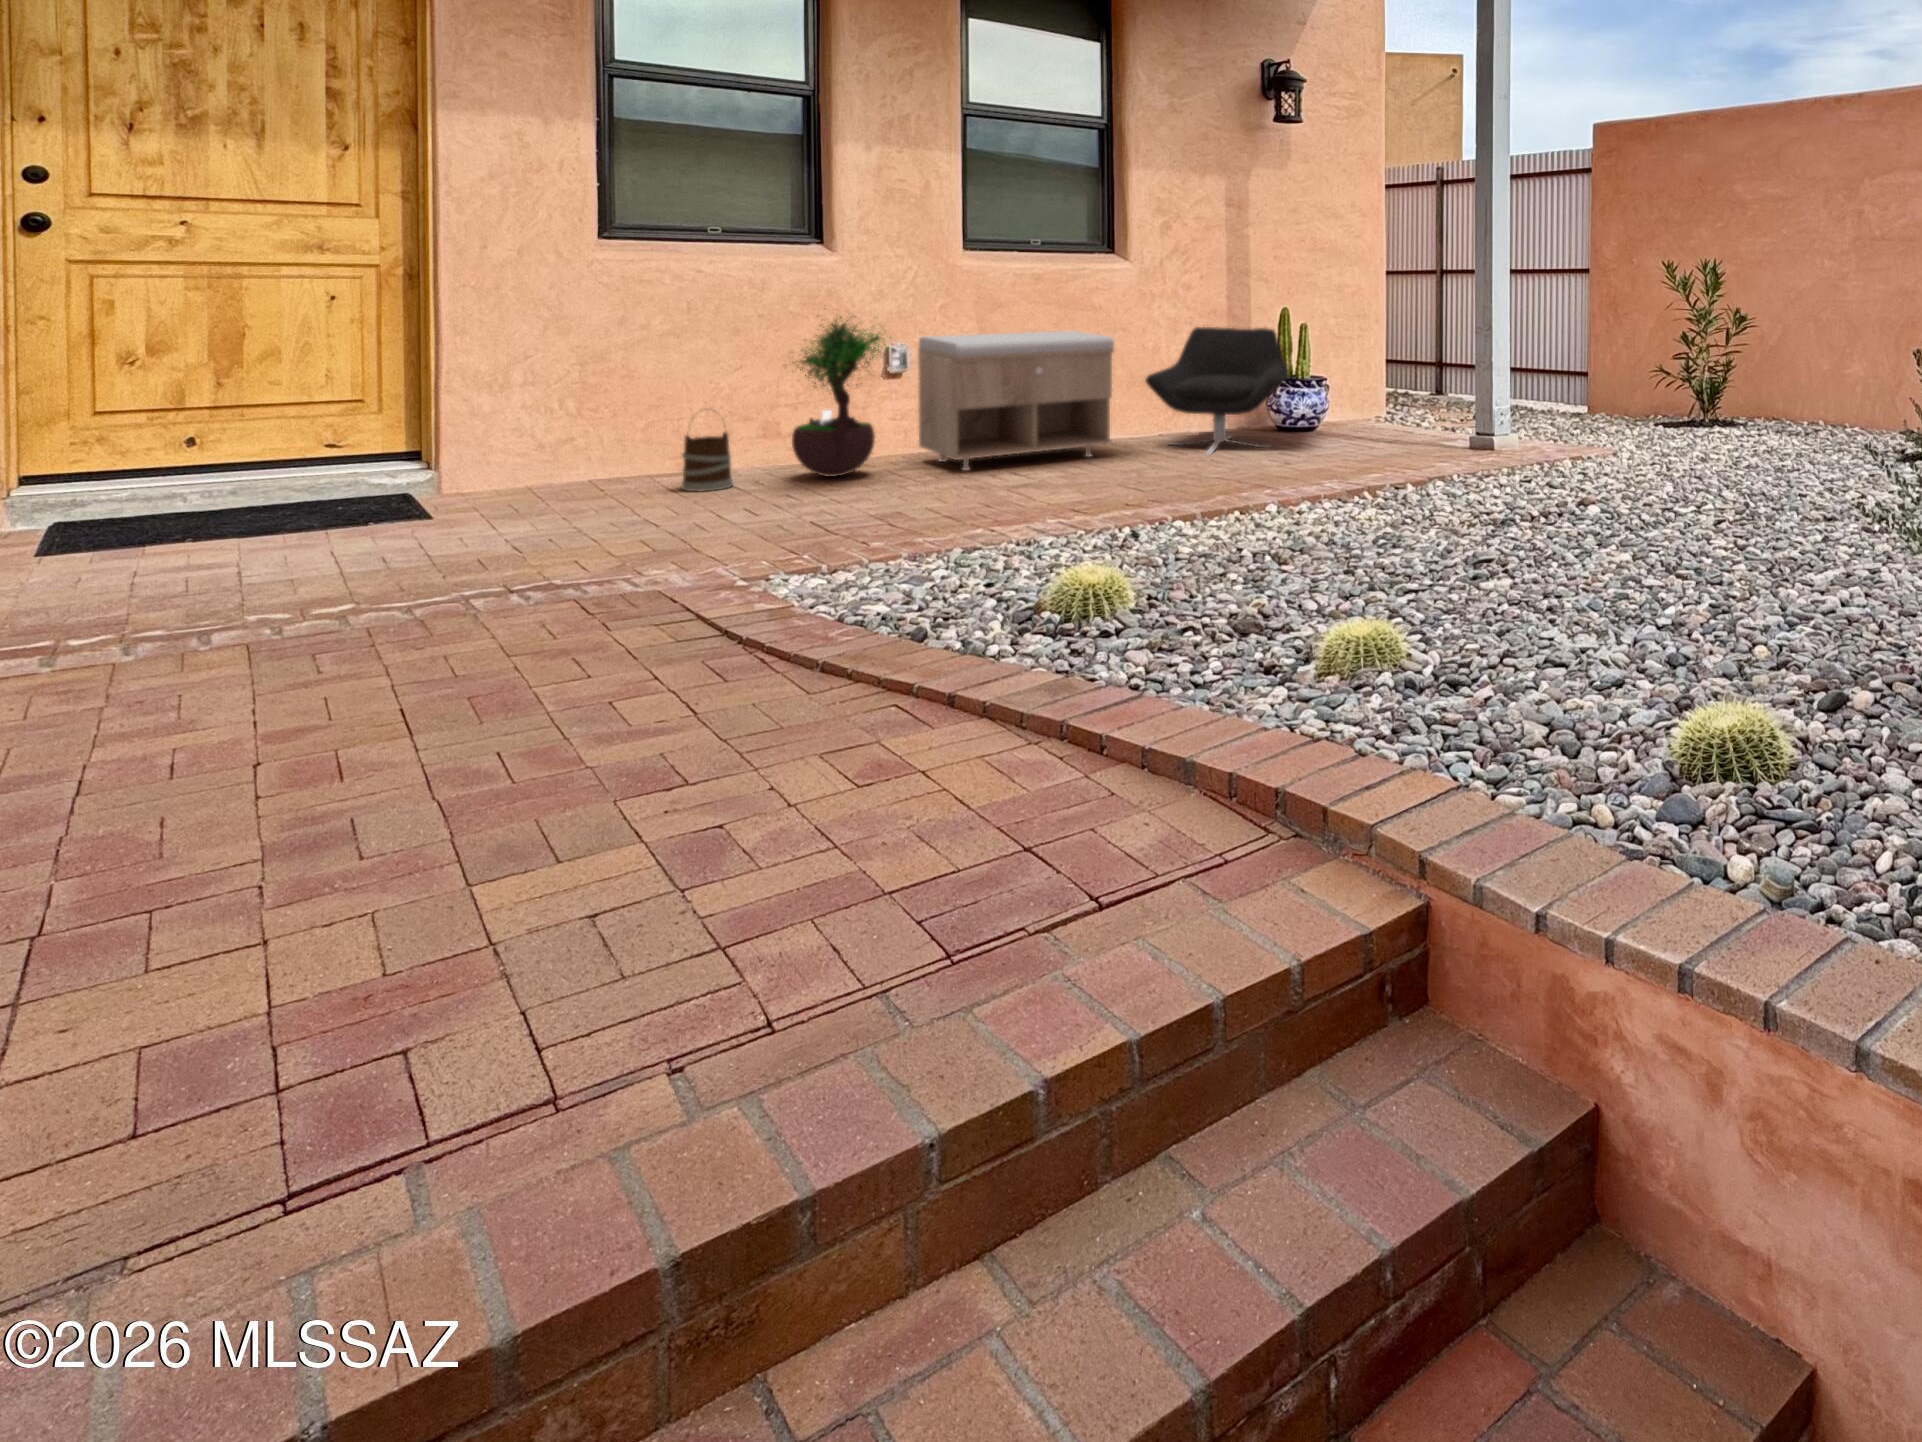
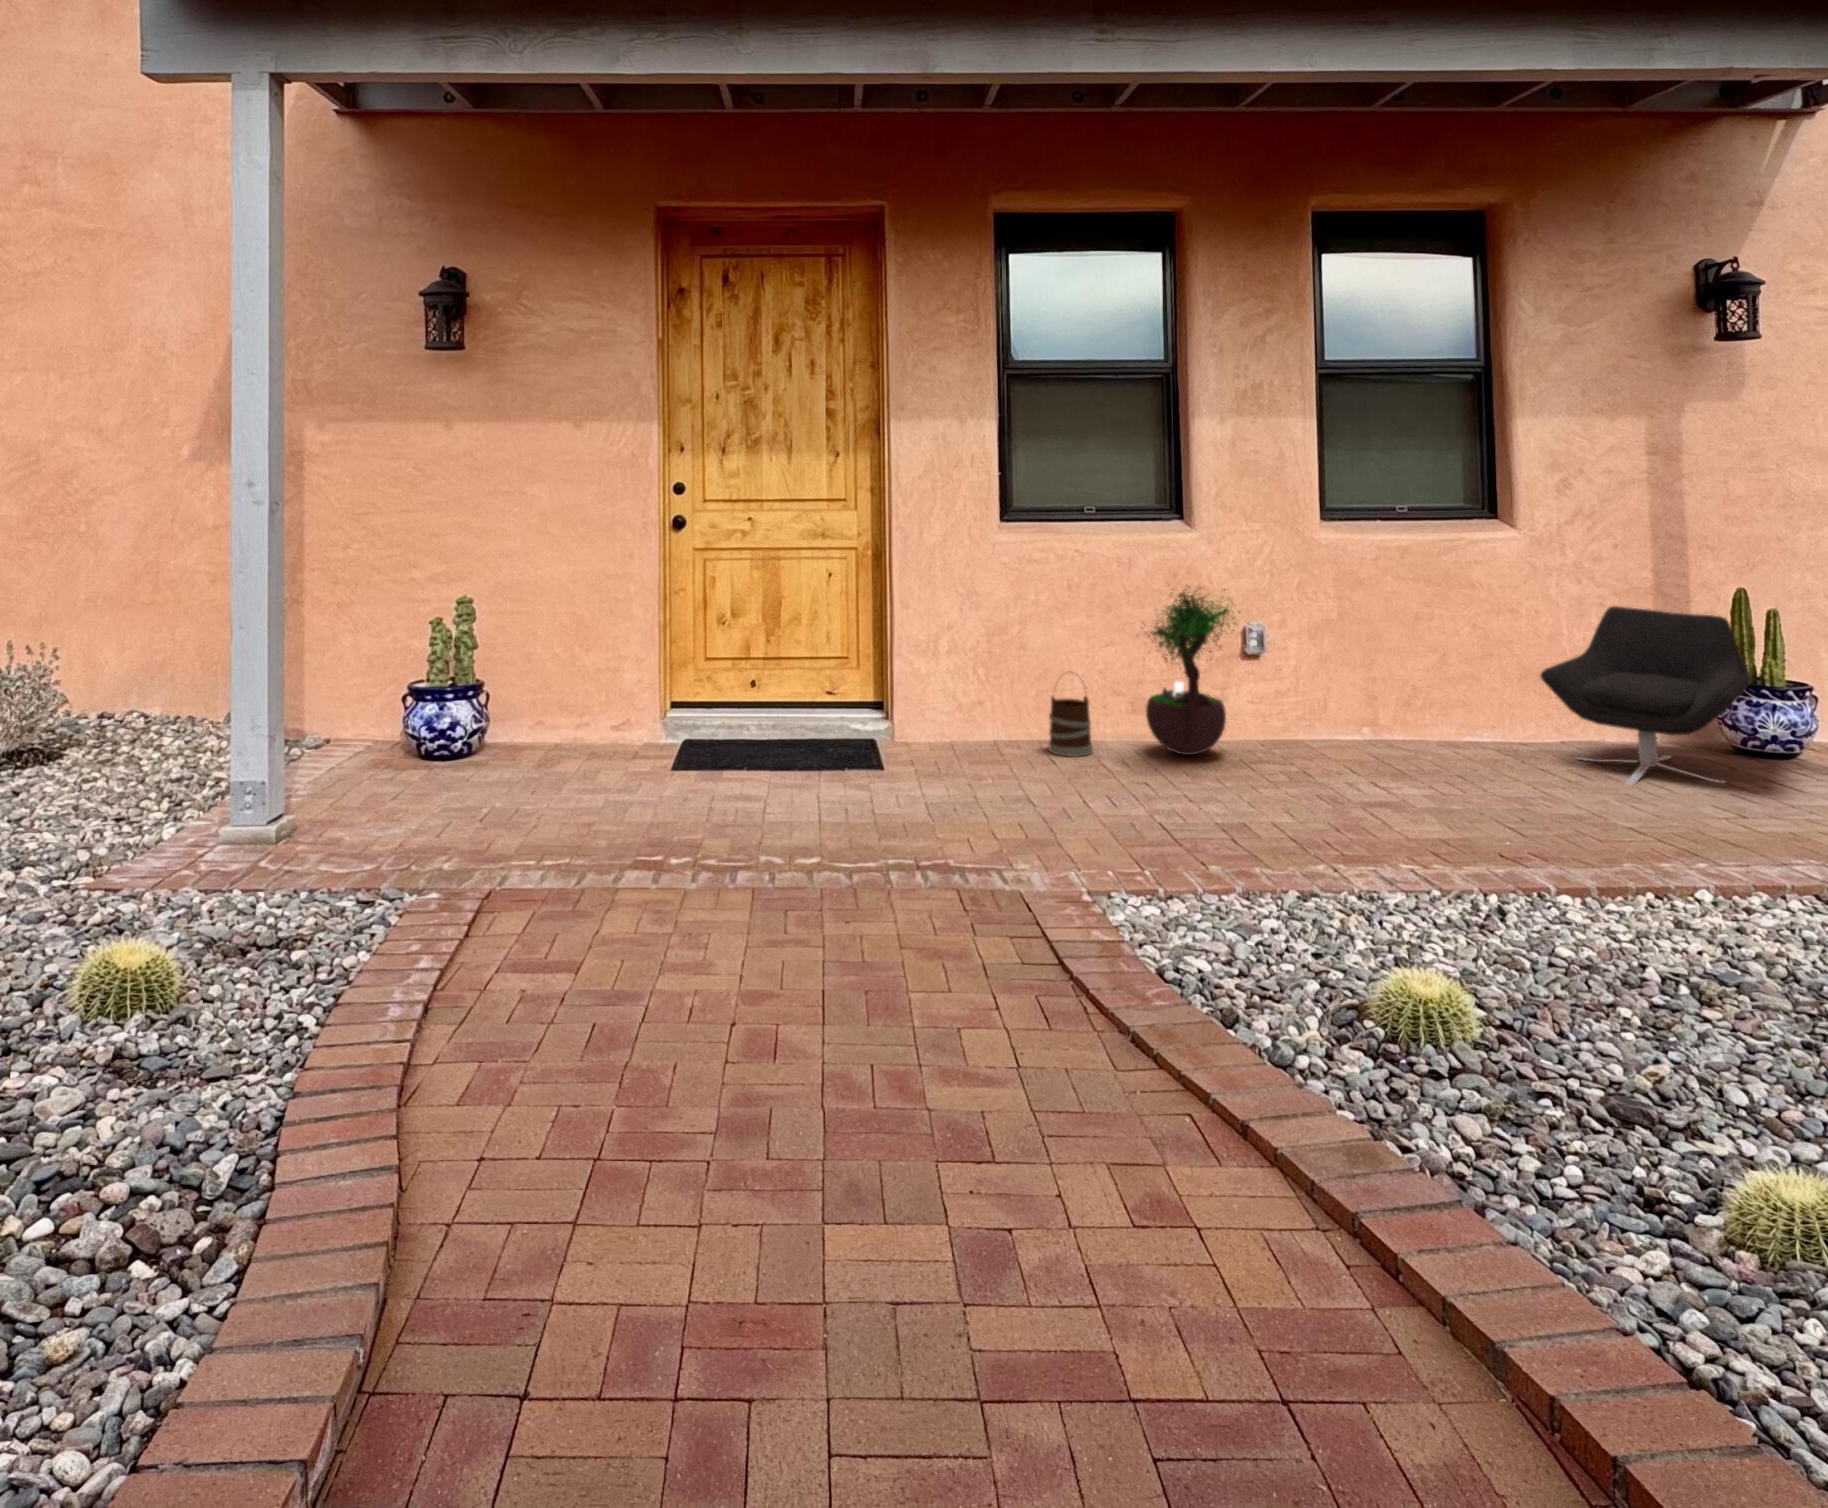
storage bench: present [918,331,1114,471] -> none [1272,606,1498,766]

